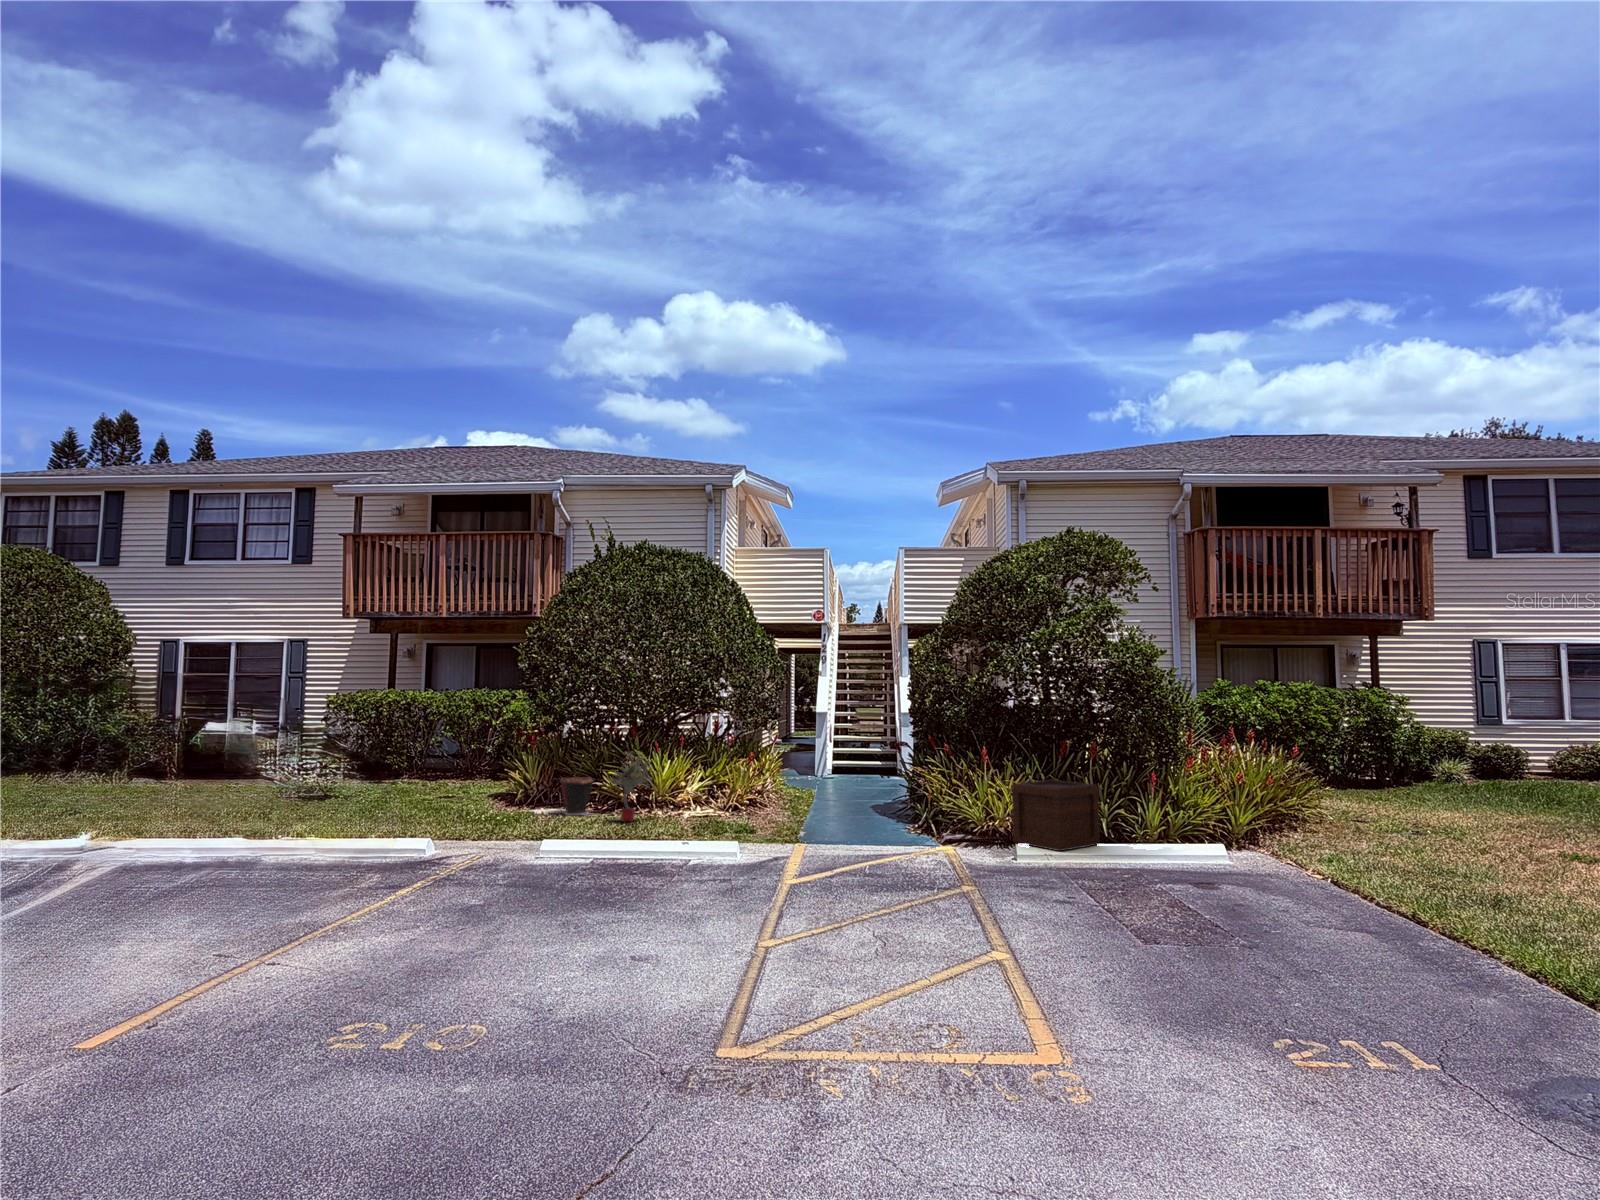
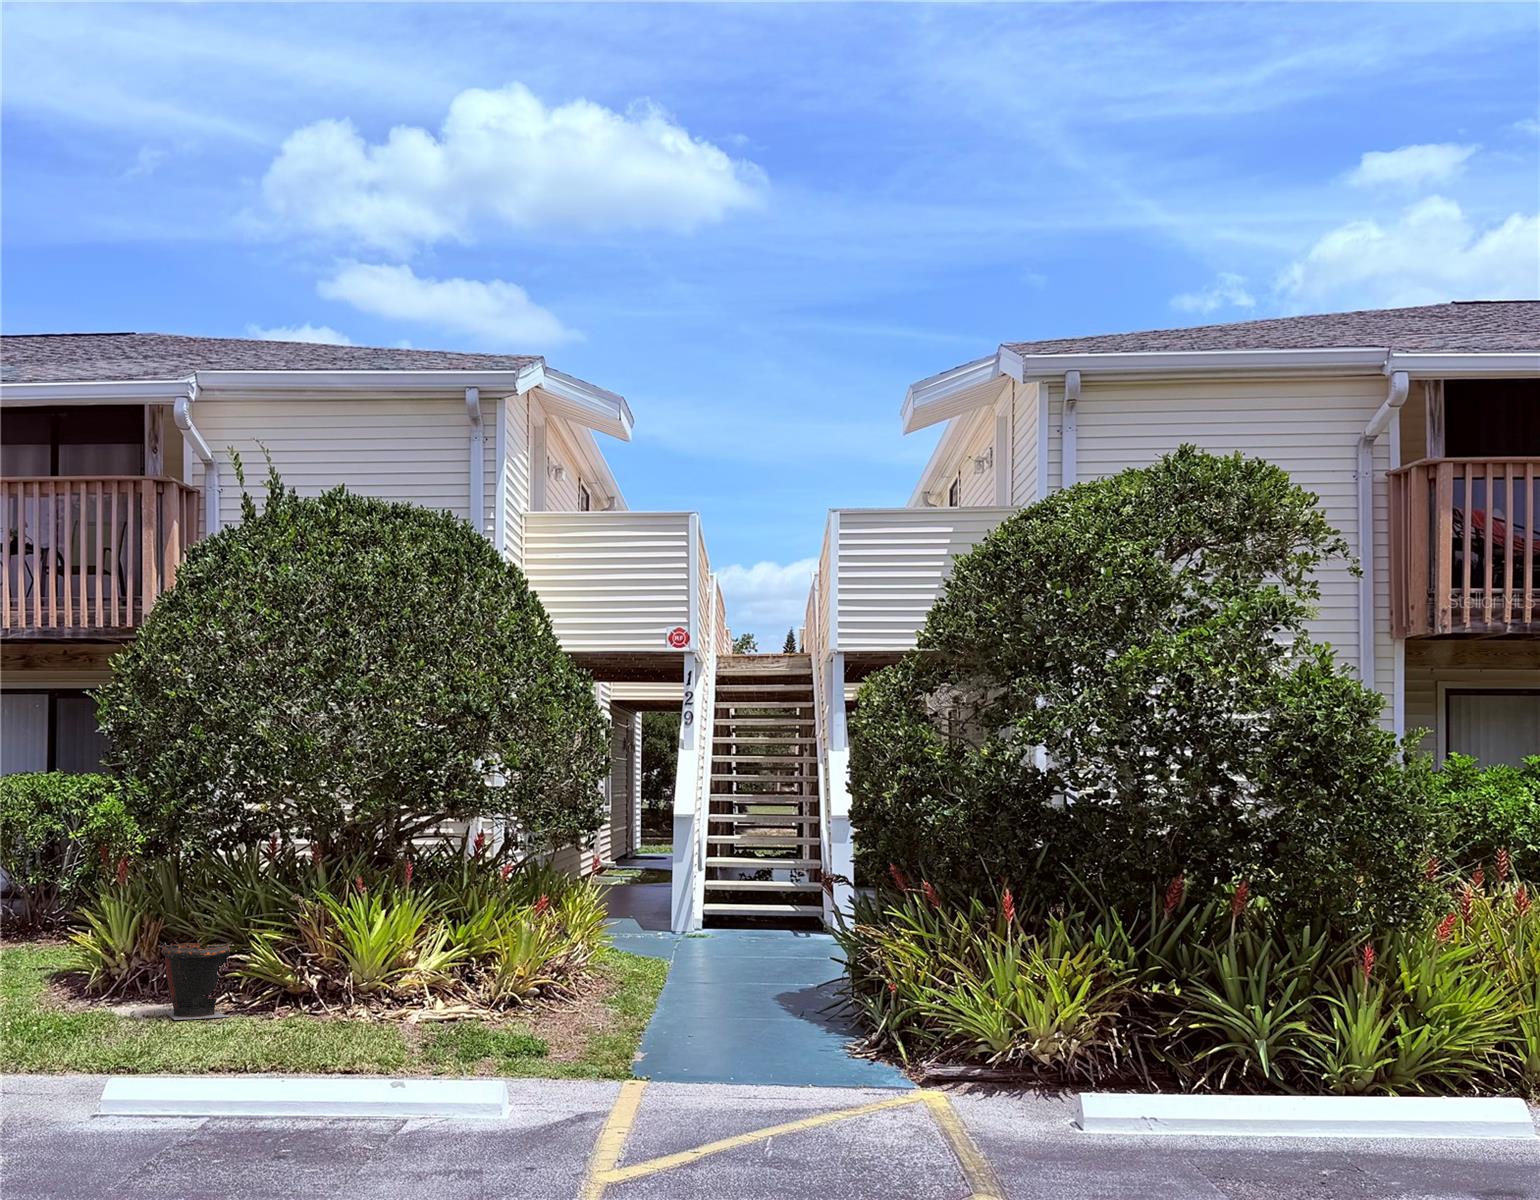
potted tree: present [610,752,652,822] -> none [260,892,348,1035]
wooden crate: present [1012,780,1100,851] -> none [1063,954,1234,1102]

